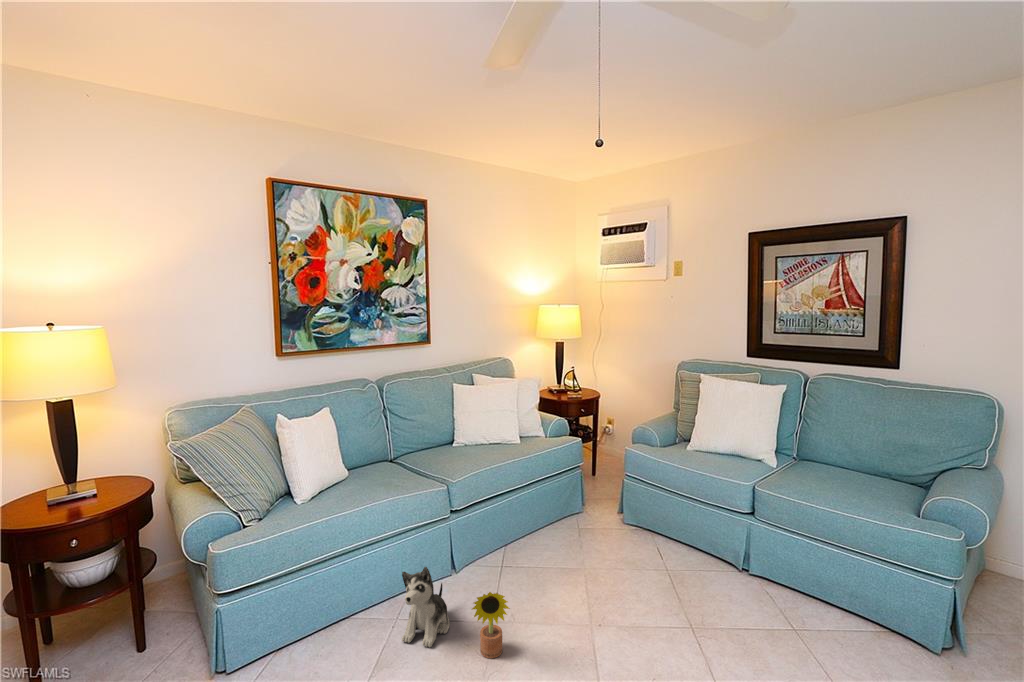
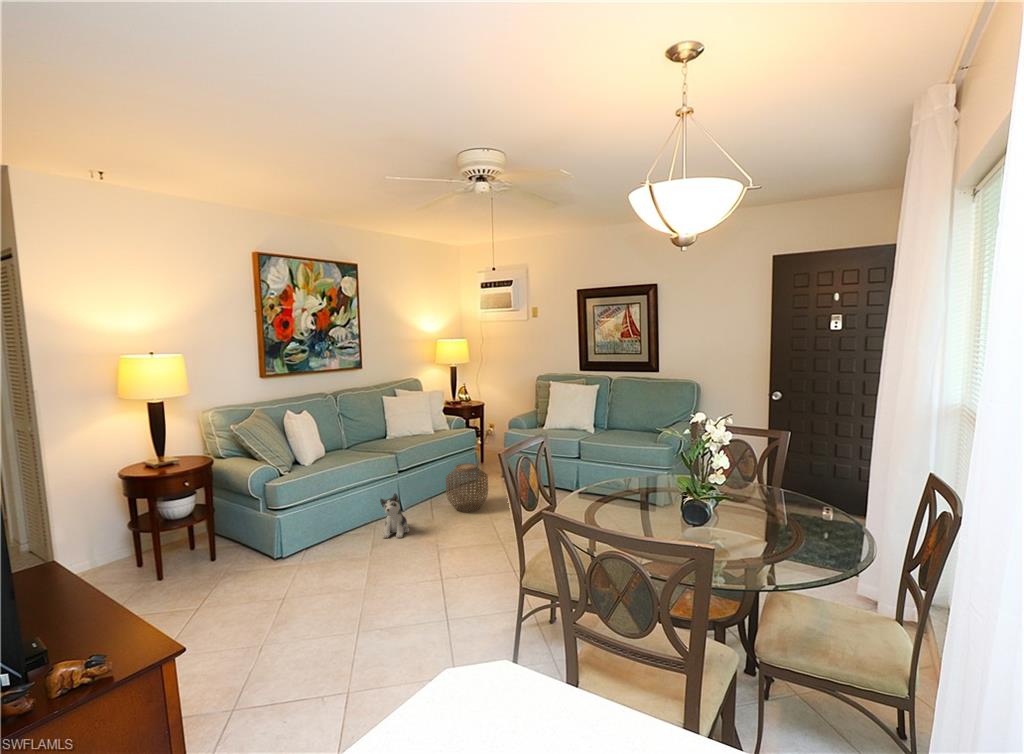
woven basket: none [521,508,590,594] -> present [446,463,488,512]
decorative plant: present [472,592,510,658] -> none [428,497,449,537]

